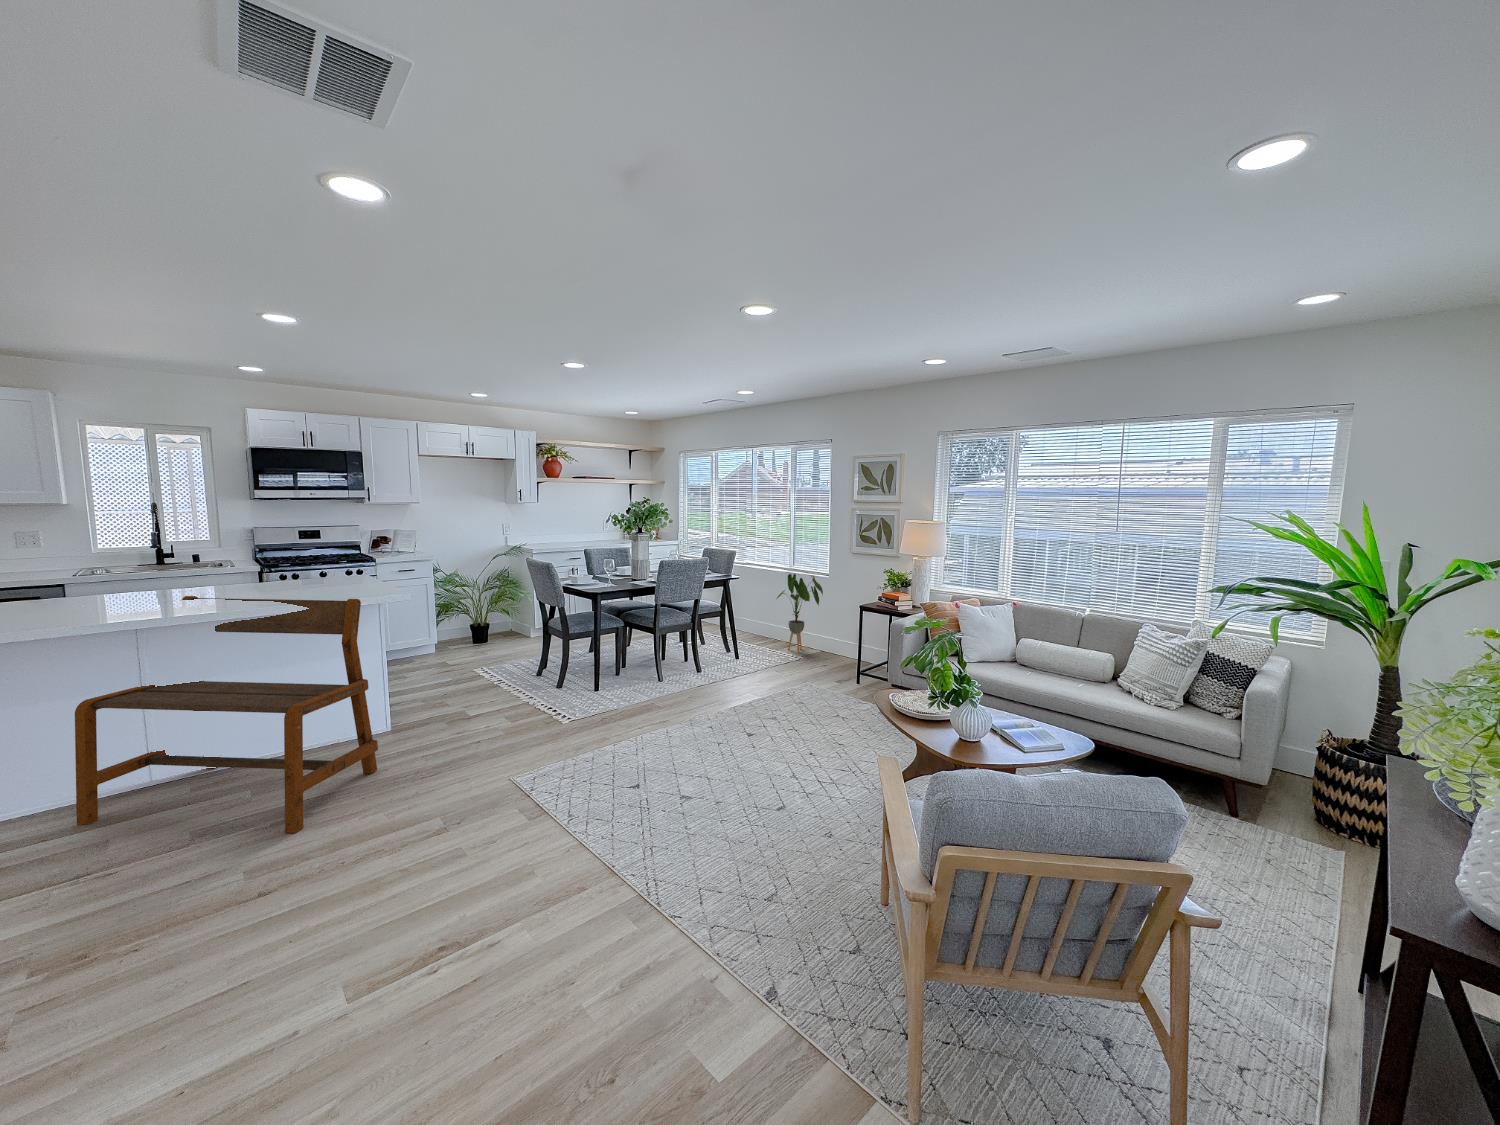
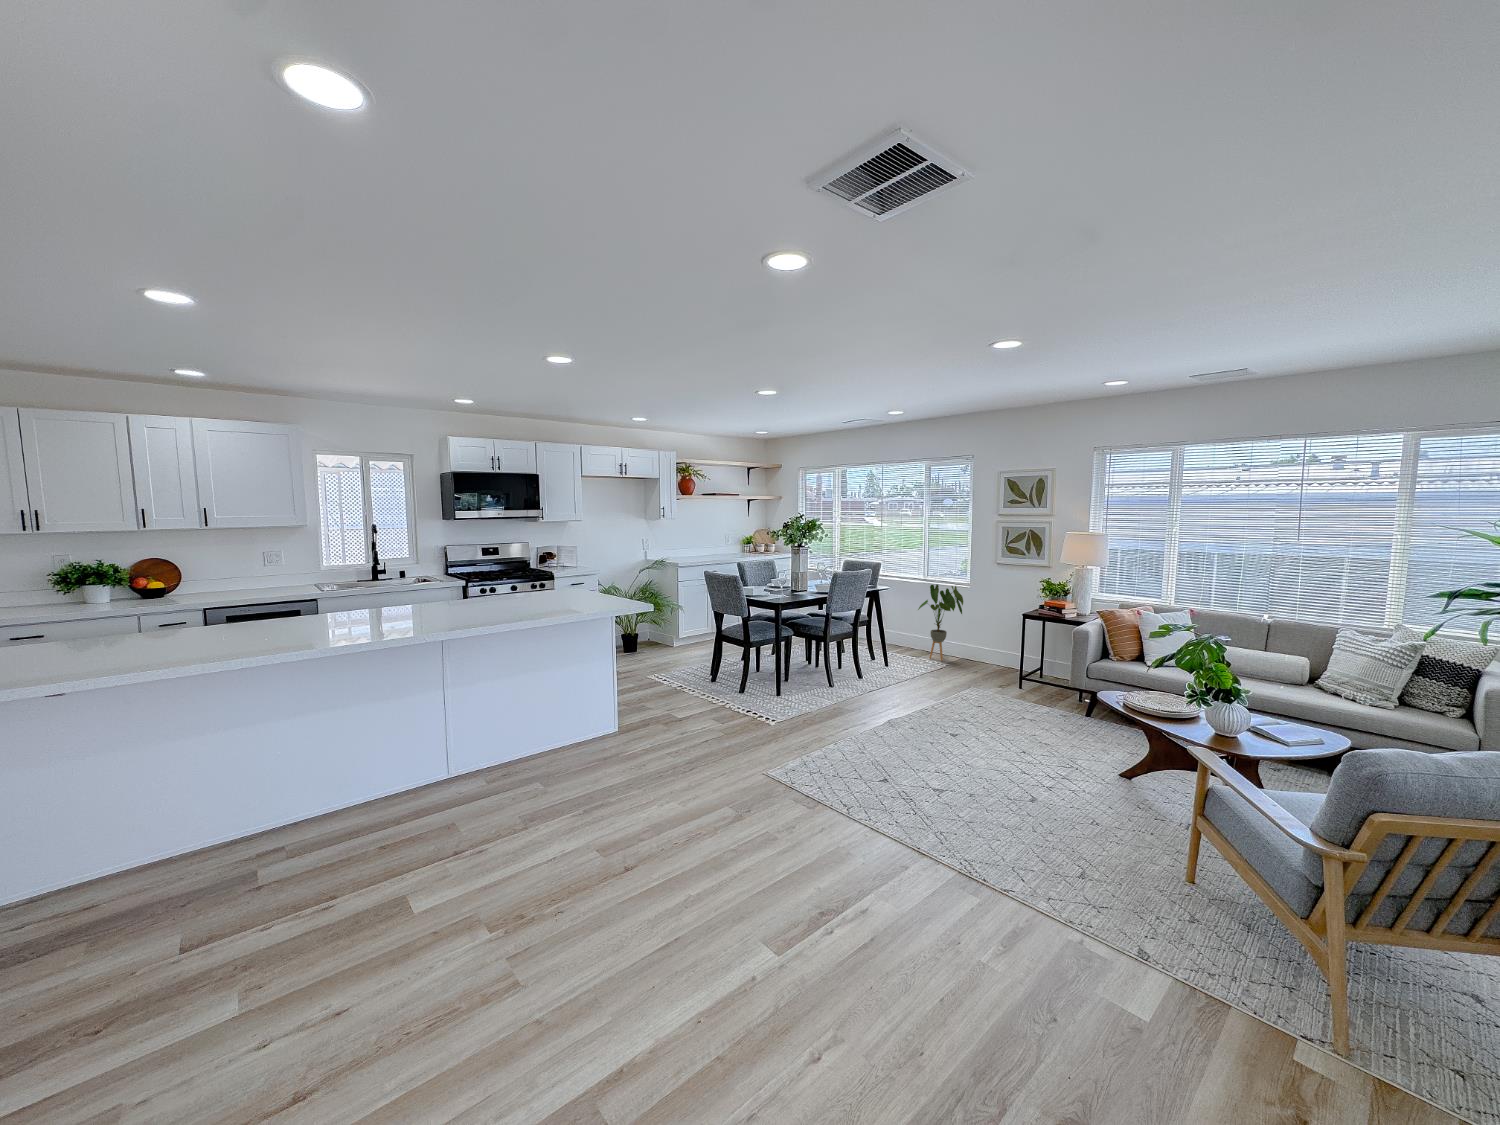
bench: present [75,596,378,833] -> none [420,608,642,816]

